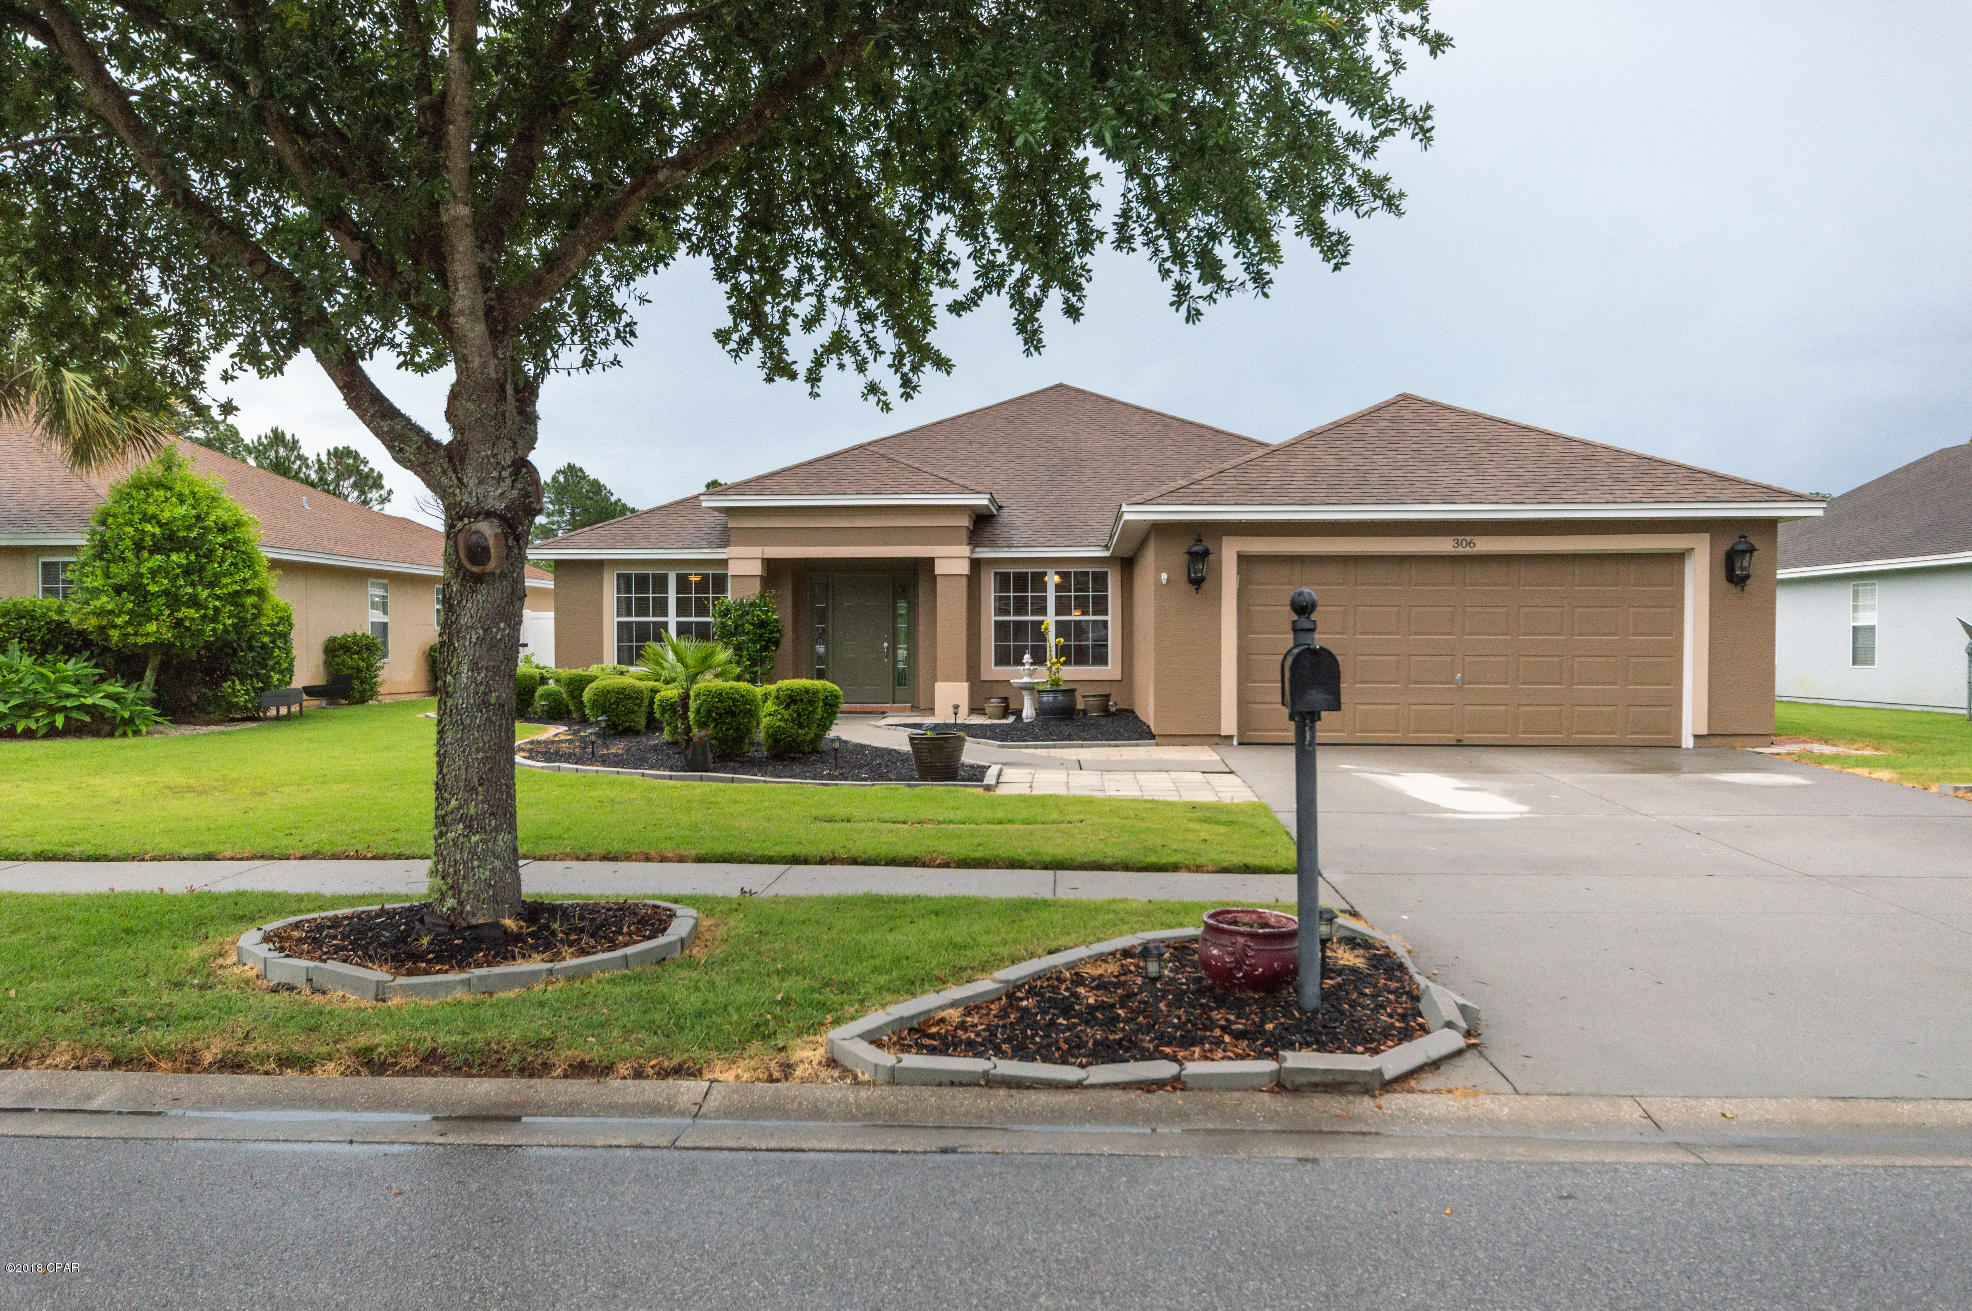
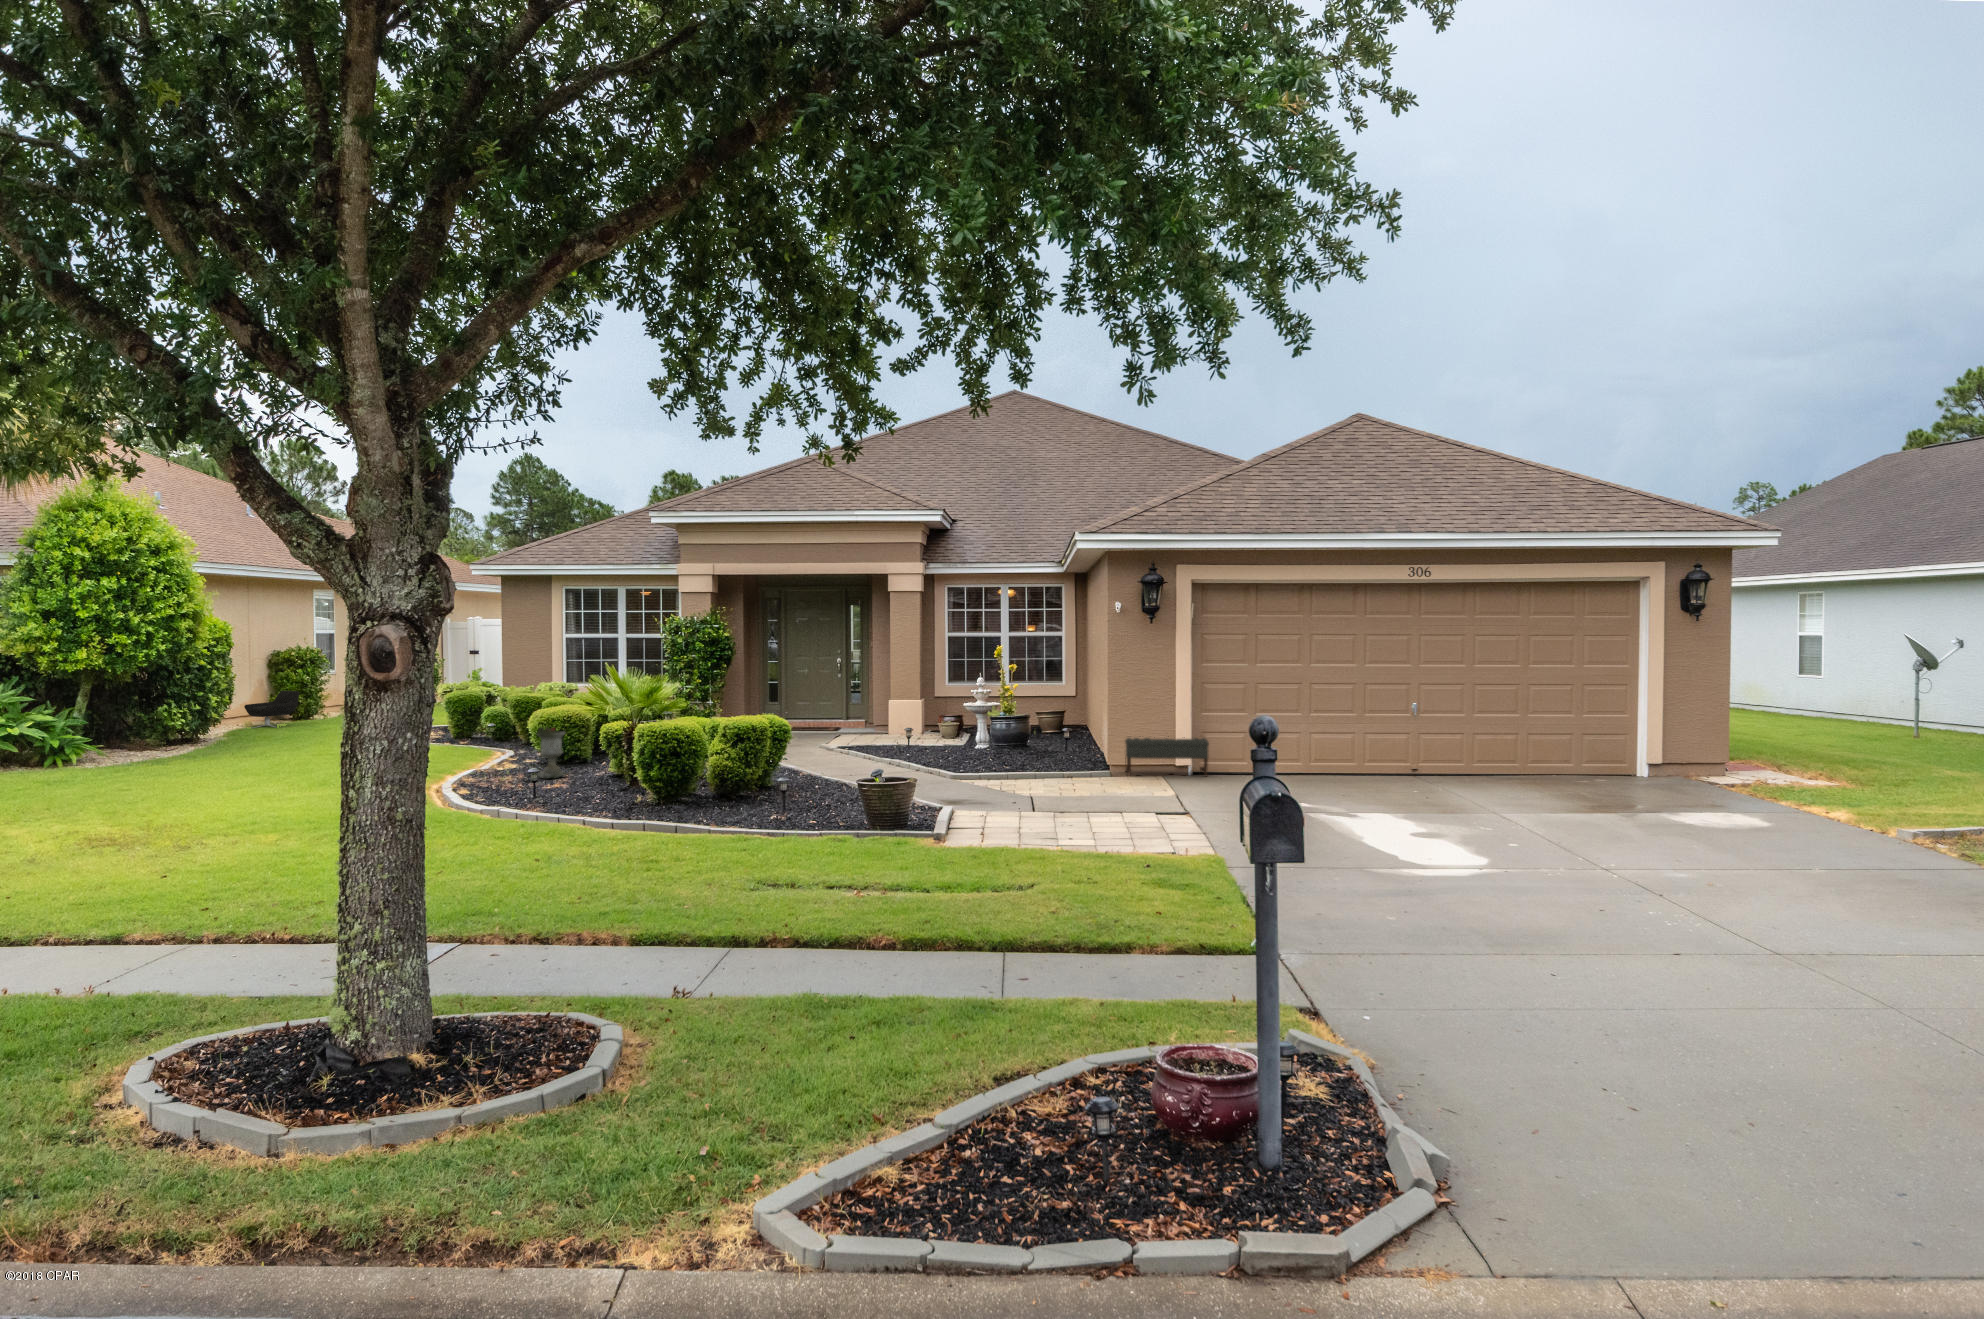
bench: present [261,688,304,721] -> present [1125,737,1209,777]
planter: none [588,694,617,745] -> present [537,728,566,779]
watering can: present [680,727,717,771] -> none [628,768,667,814]

